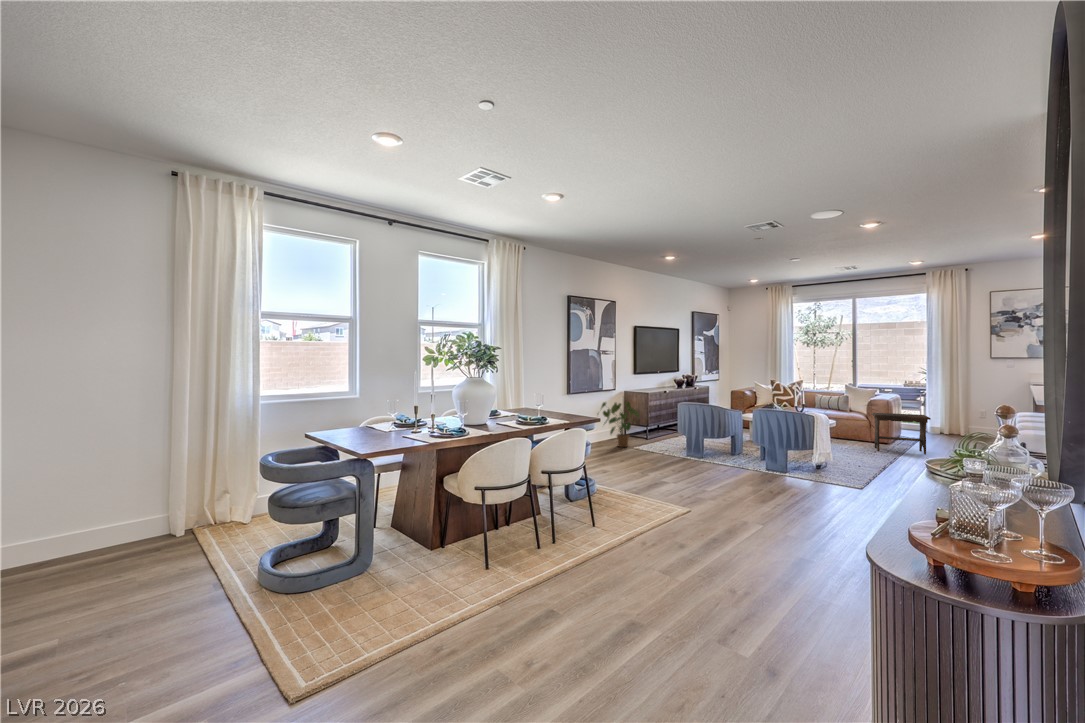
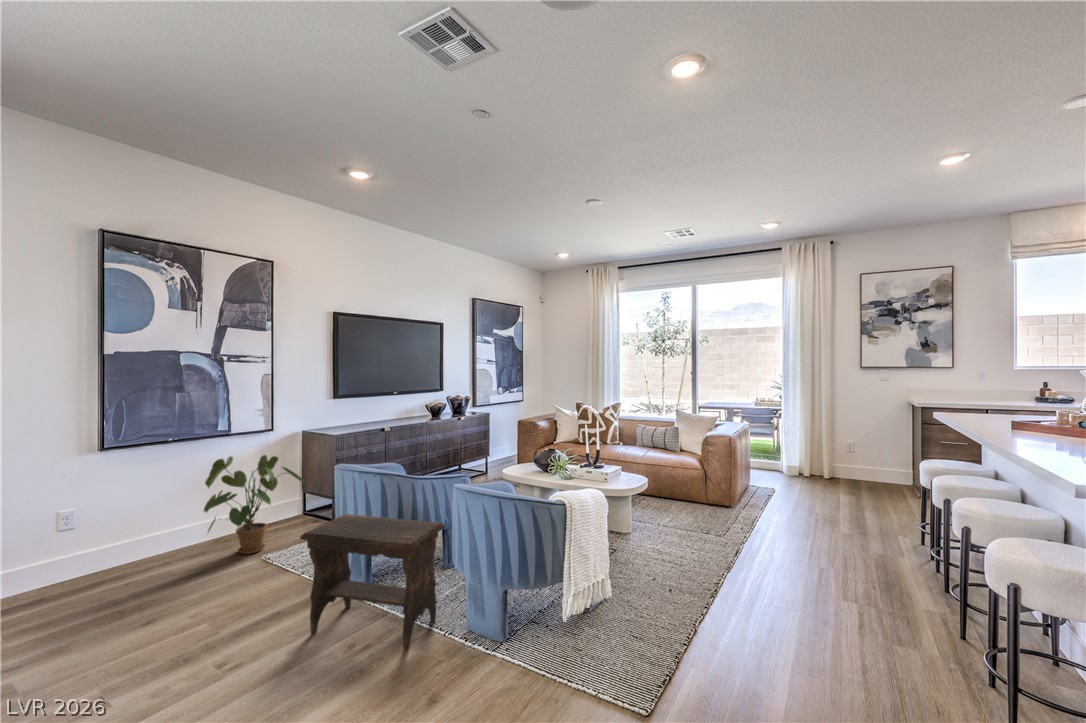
footstool: present [872,413,931,455] -> present [300,514,445,650]

